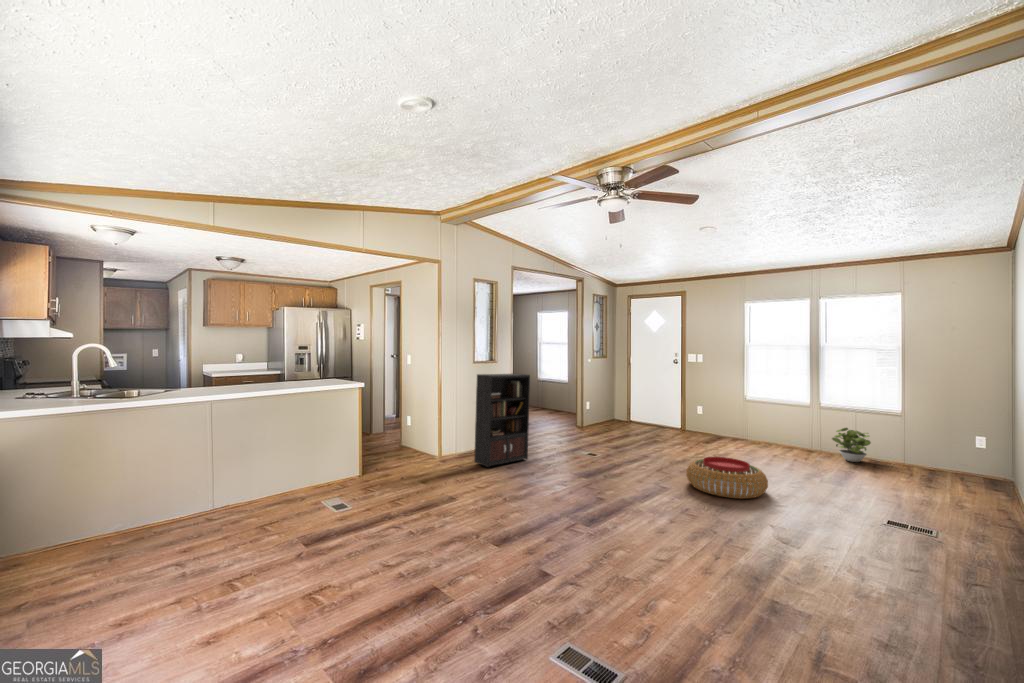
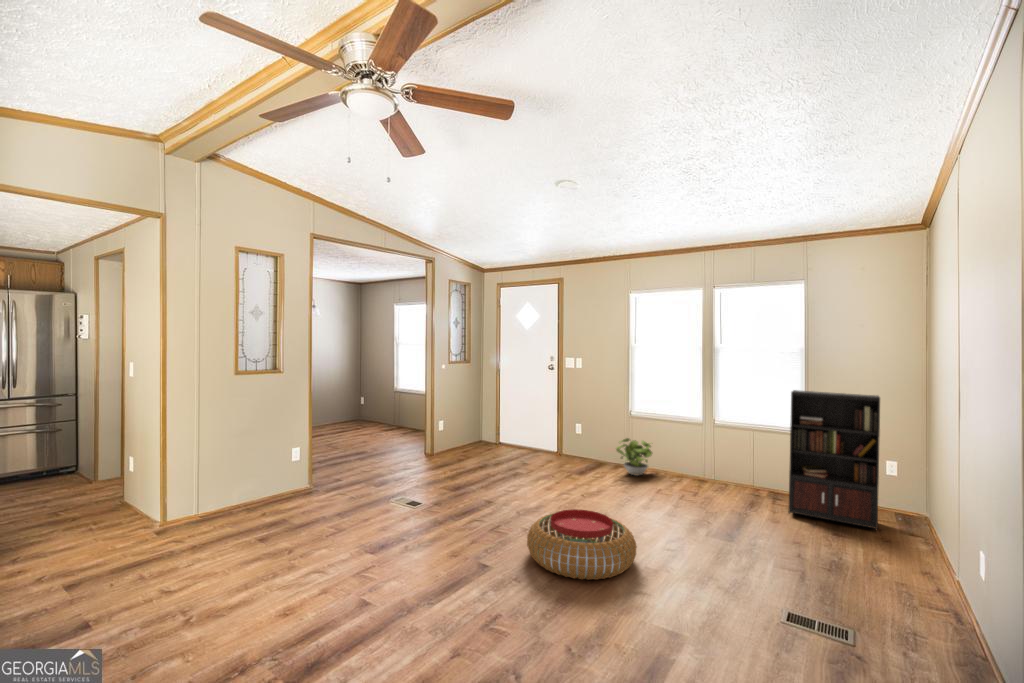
bookcase: present [474,373,530,467] -> present [788,390,880,530]
potted plant: present [832,428,871,462] -> present [616,438,652,476]

